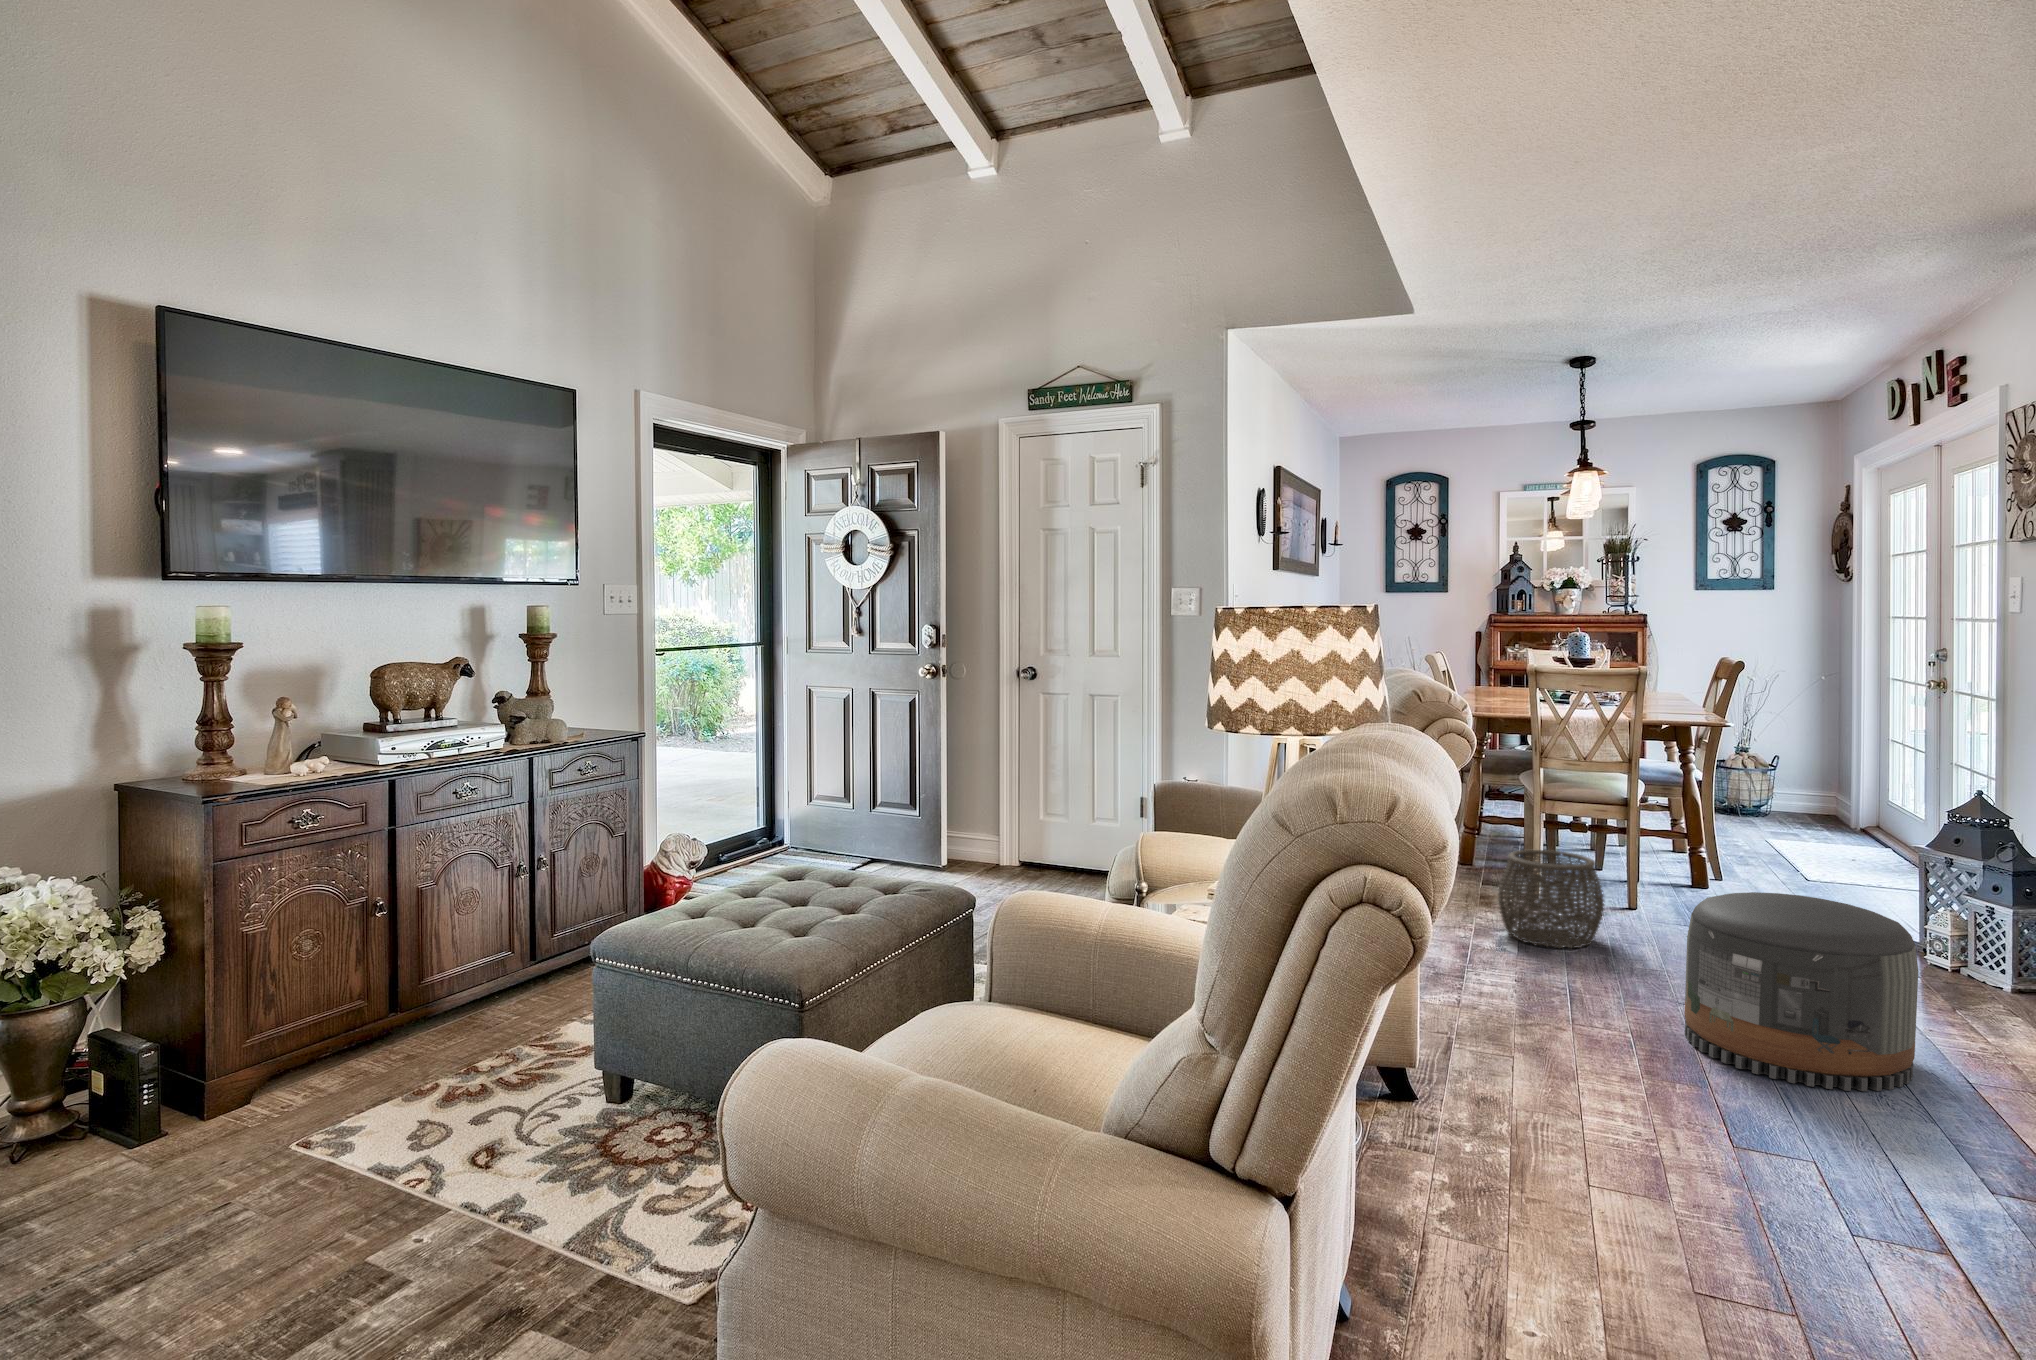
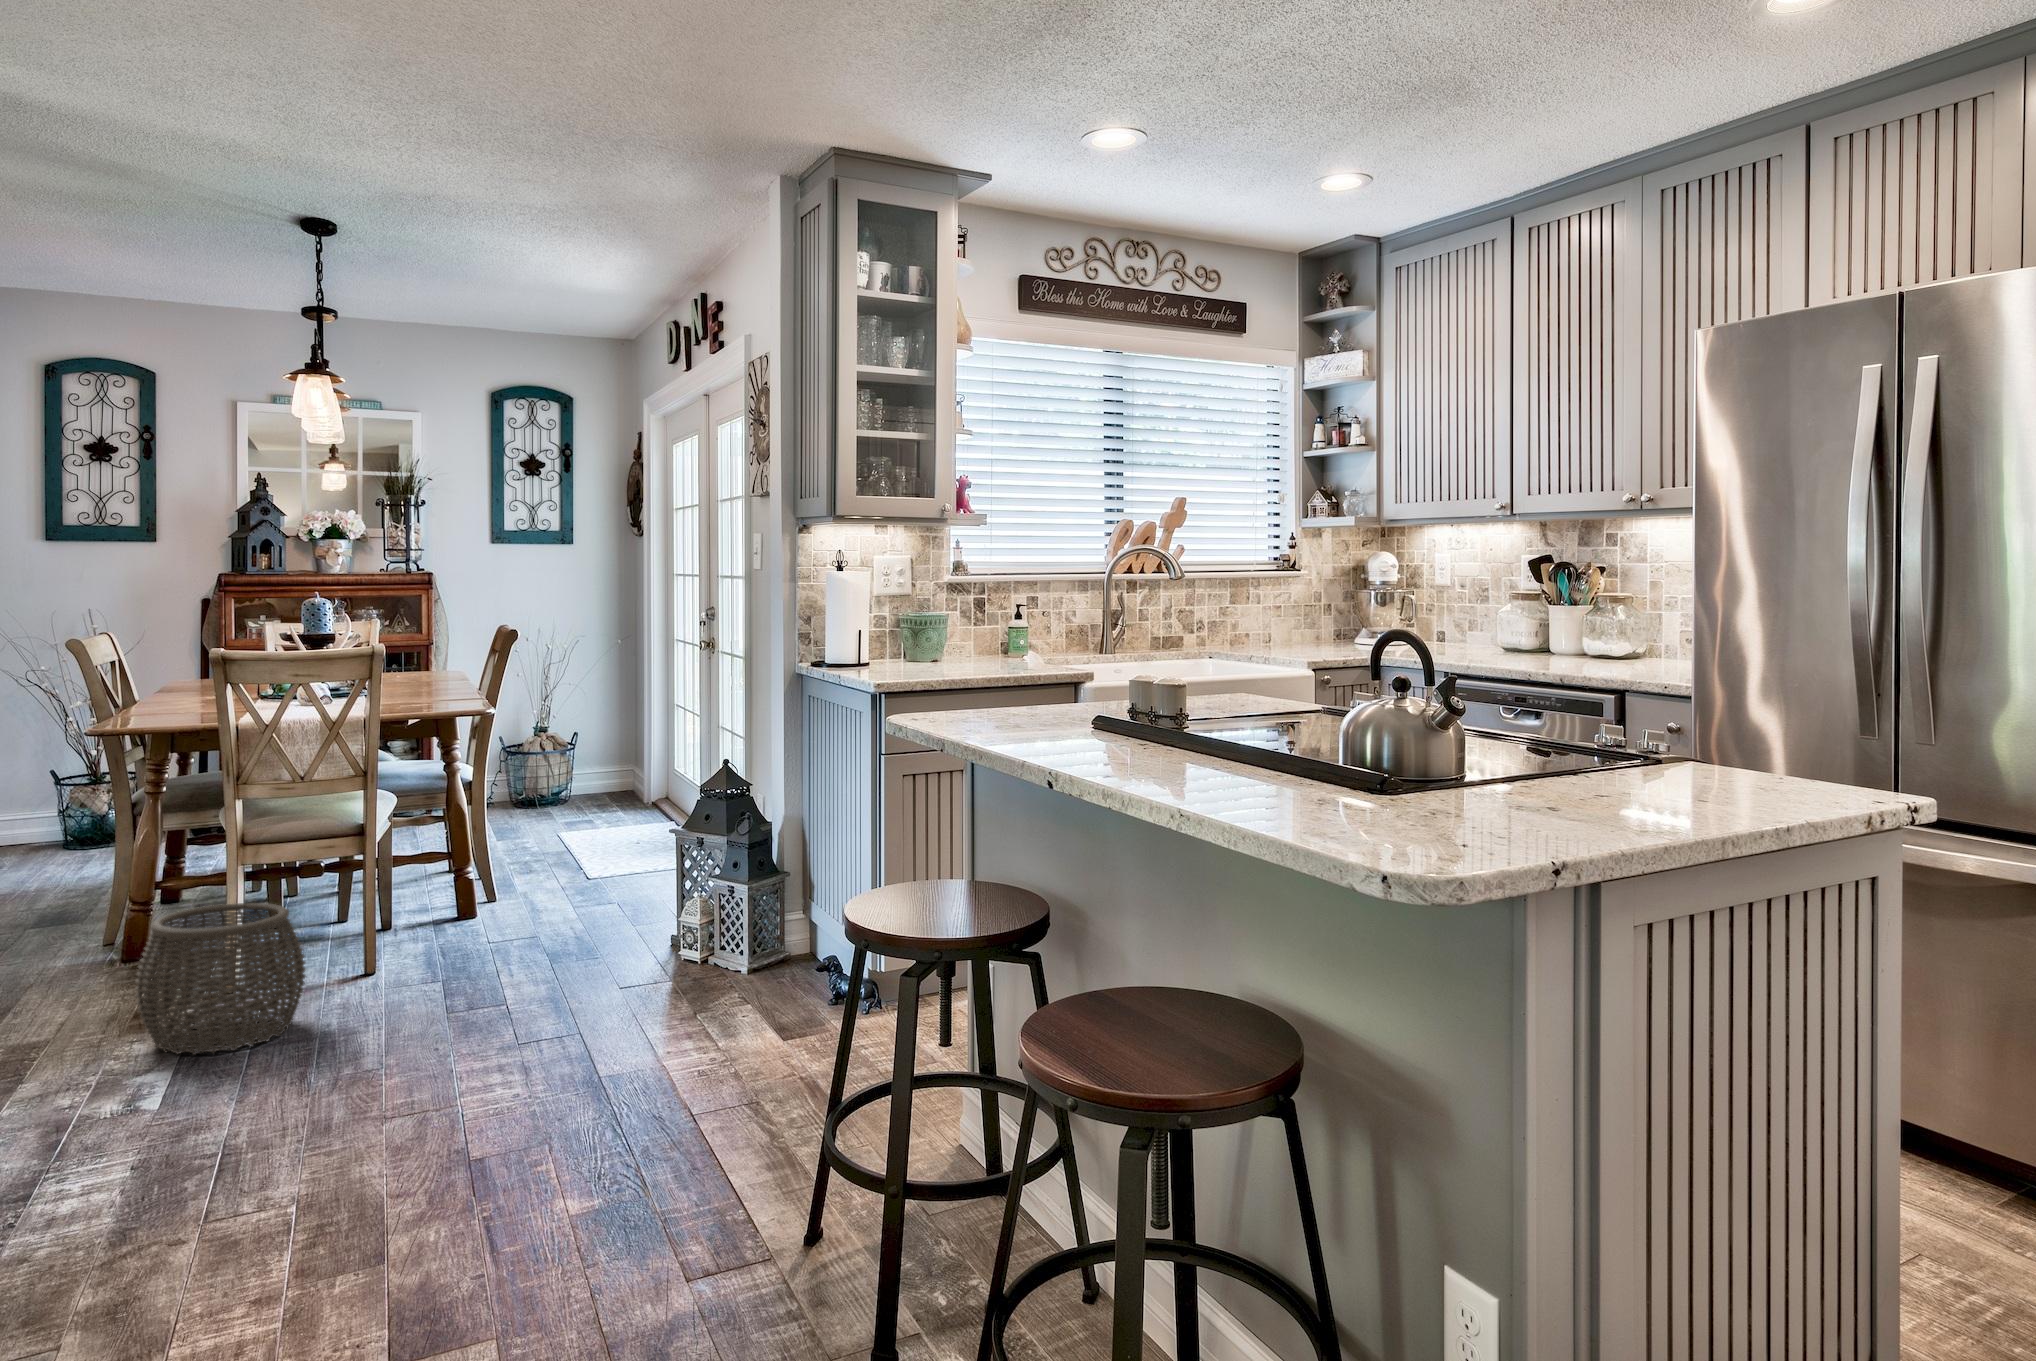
pouf: present [1685,892,1918,1091] -> none [367,920,637,1187]

